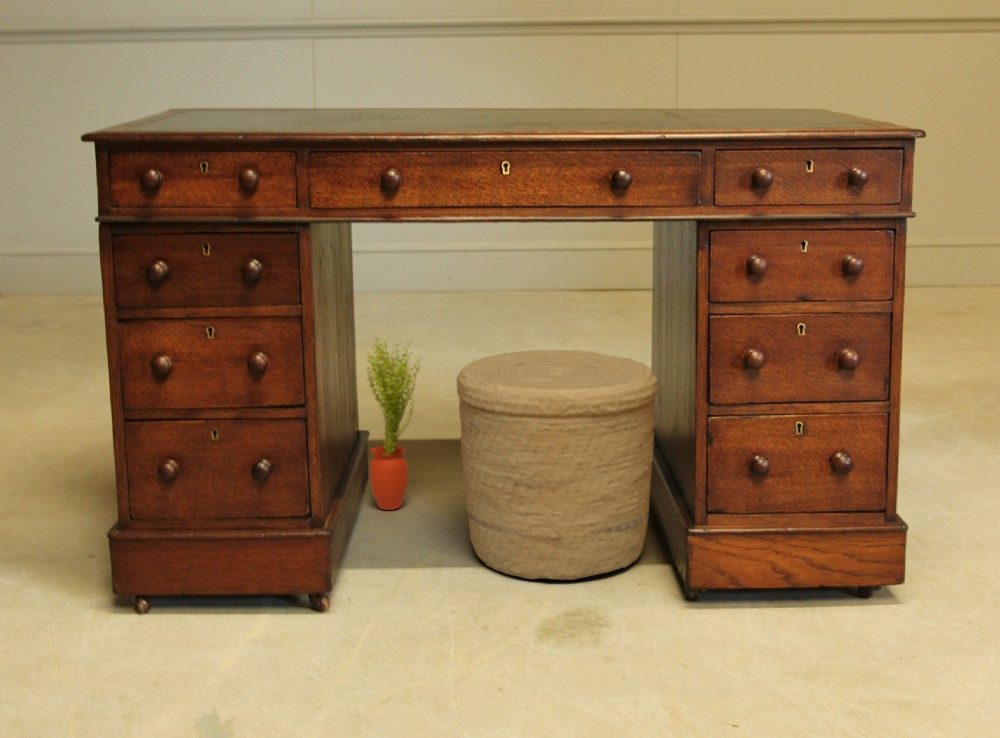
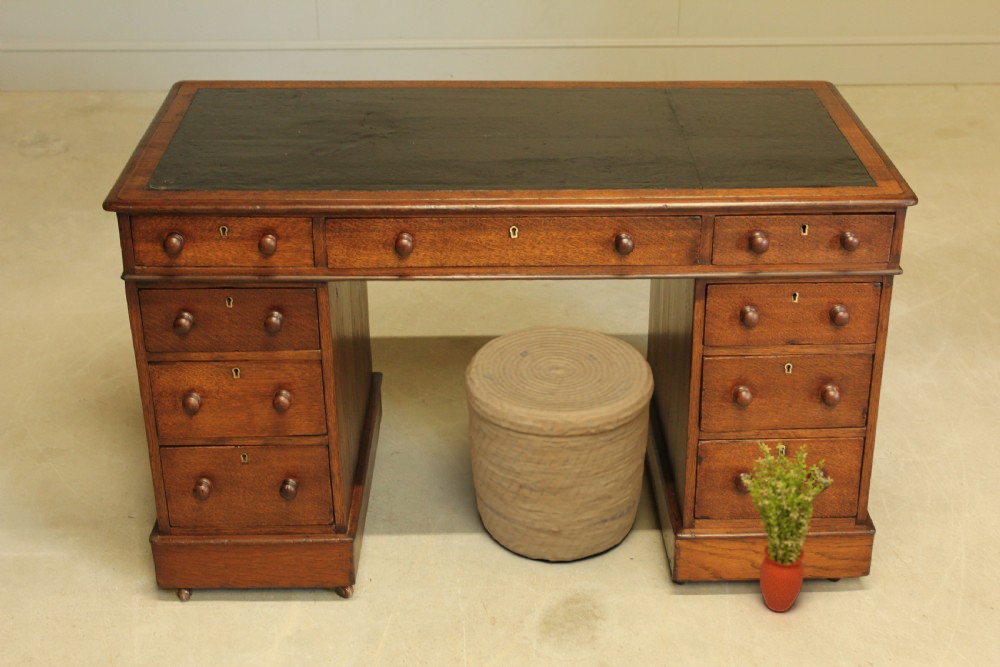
potted plant: present [366,339,420,510] -> present [742,442,833,612]

